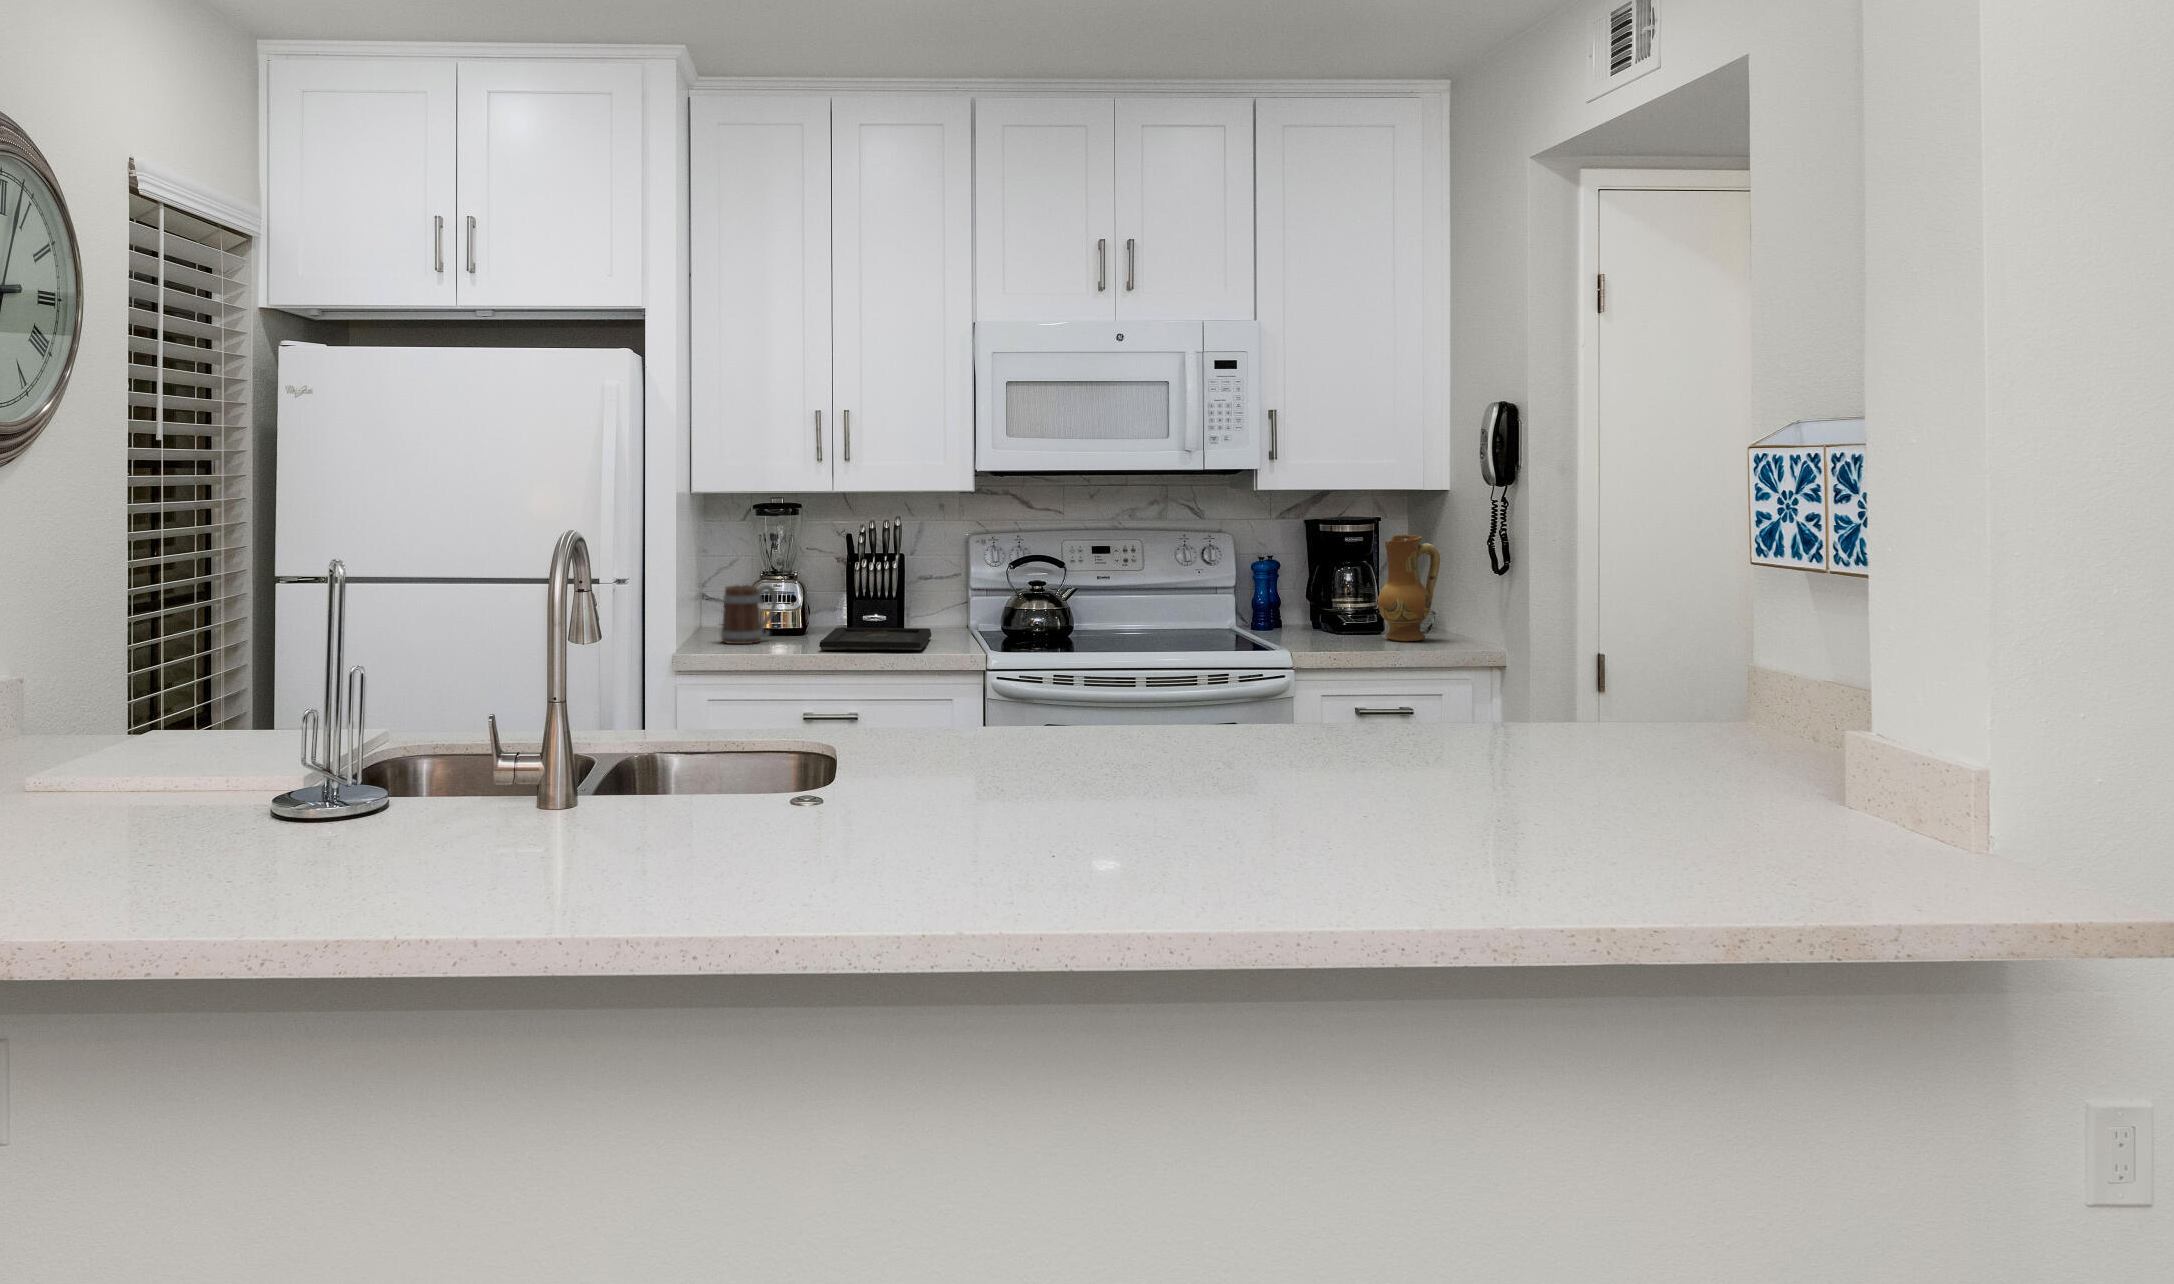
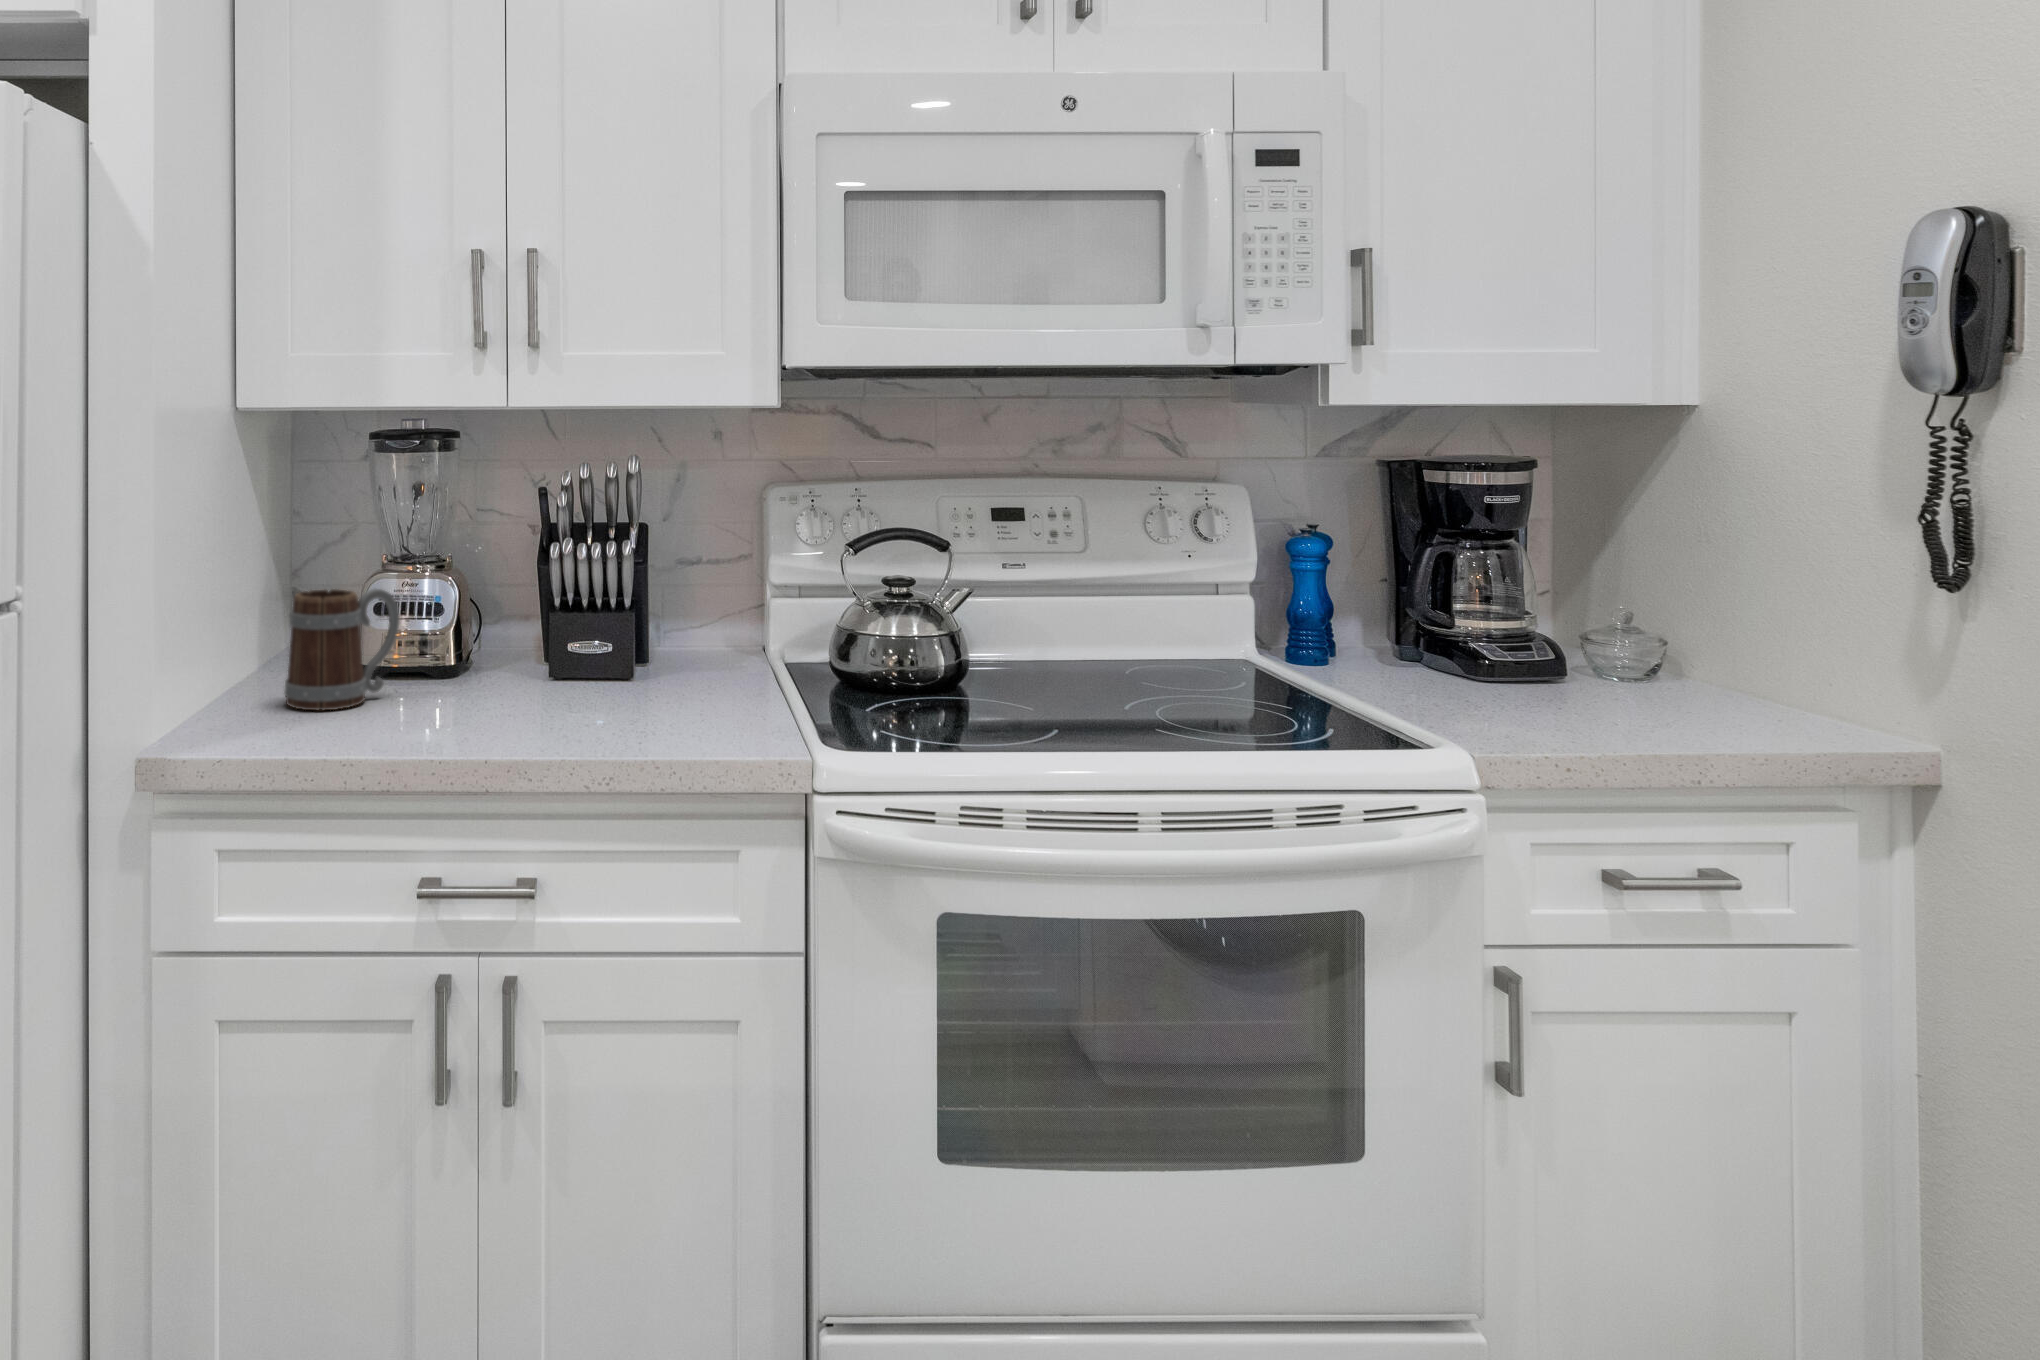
ceramic jug: present [1377,535,1440,641] -> none [1571,493,1702,707]
tray: present [819,628,931,650] -> none [466,669,699,740]

